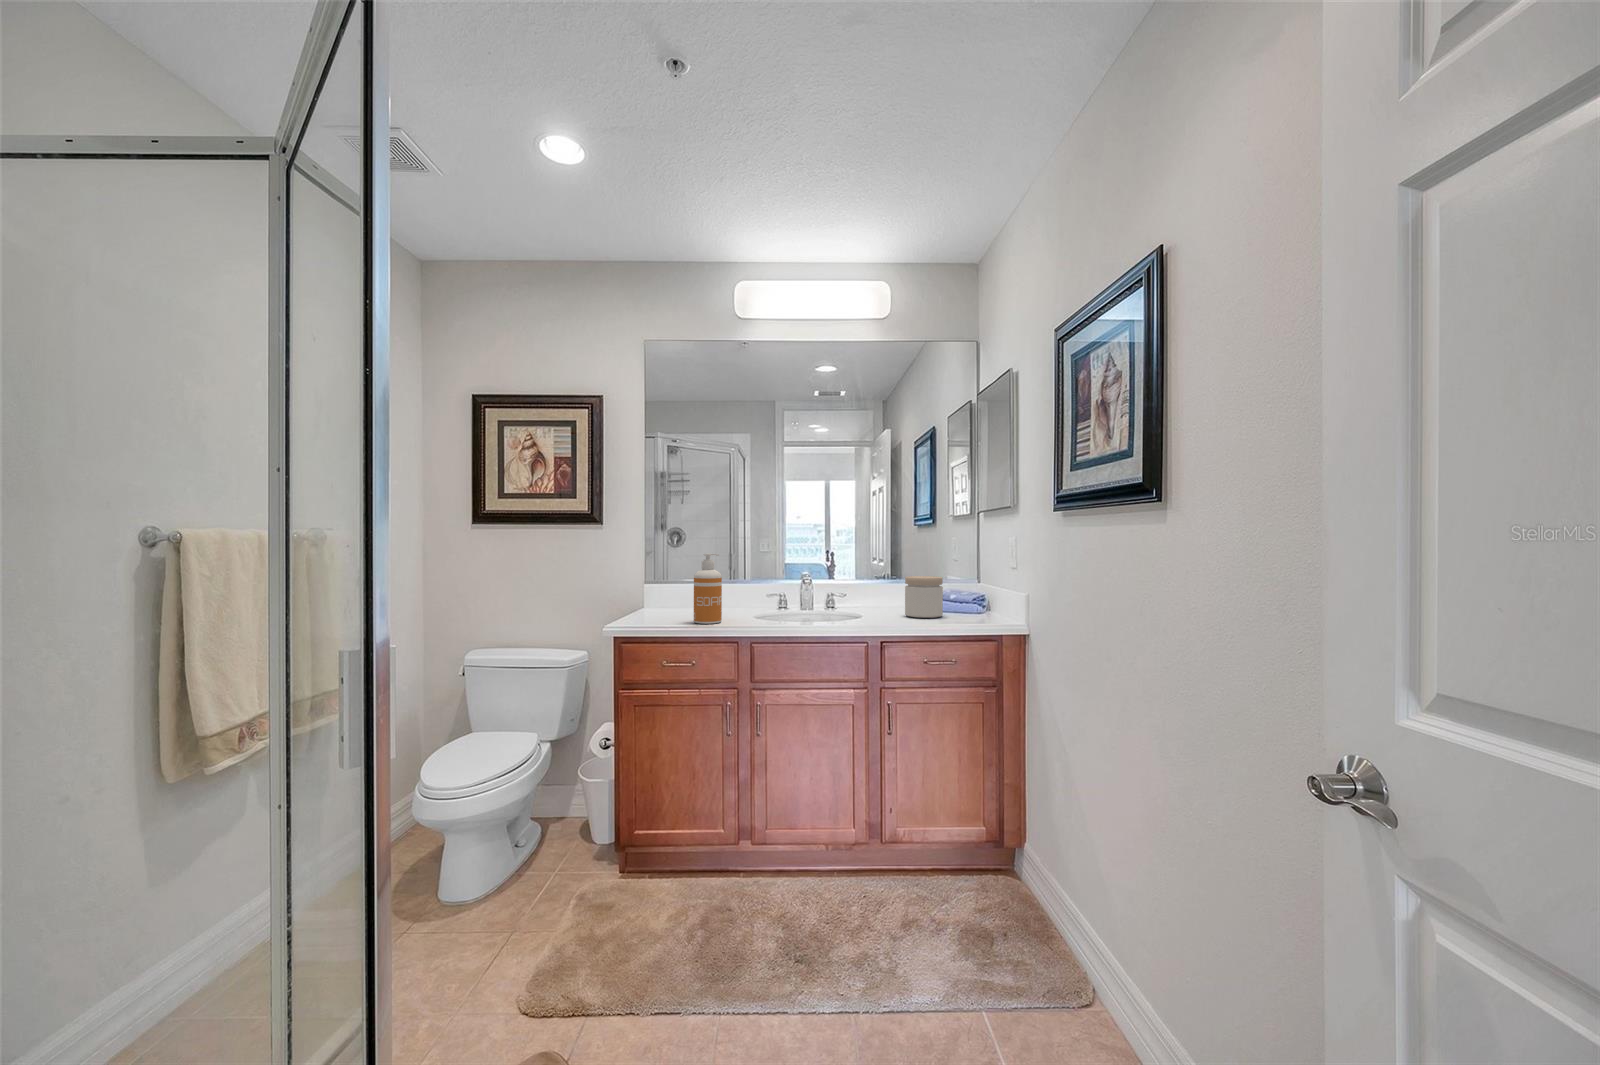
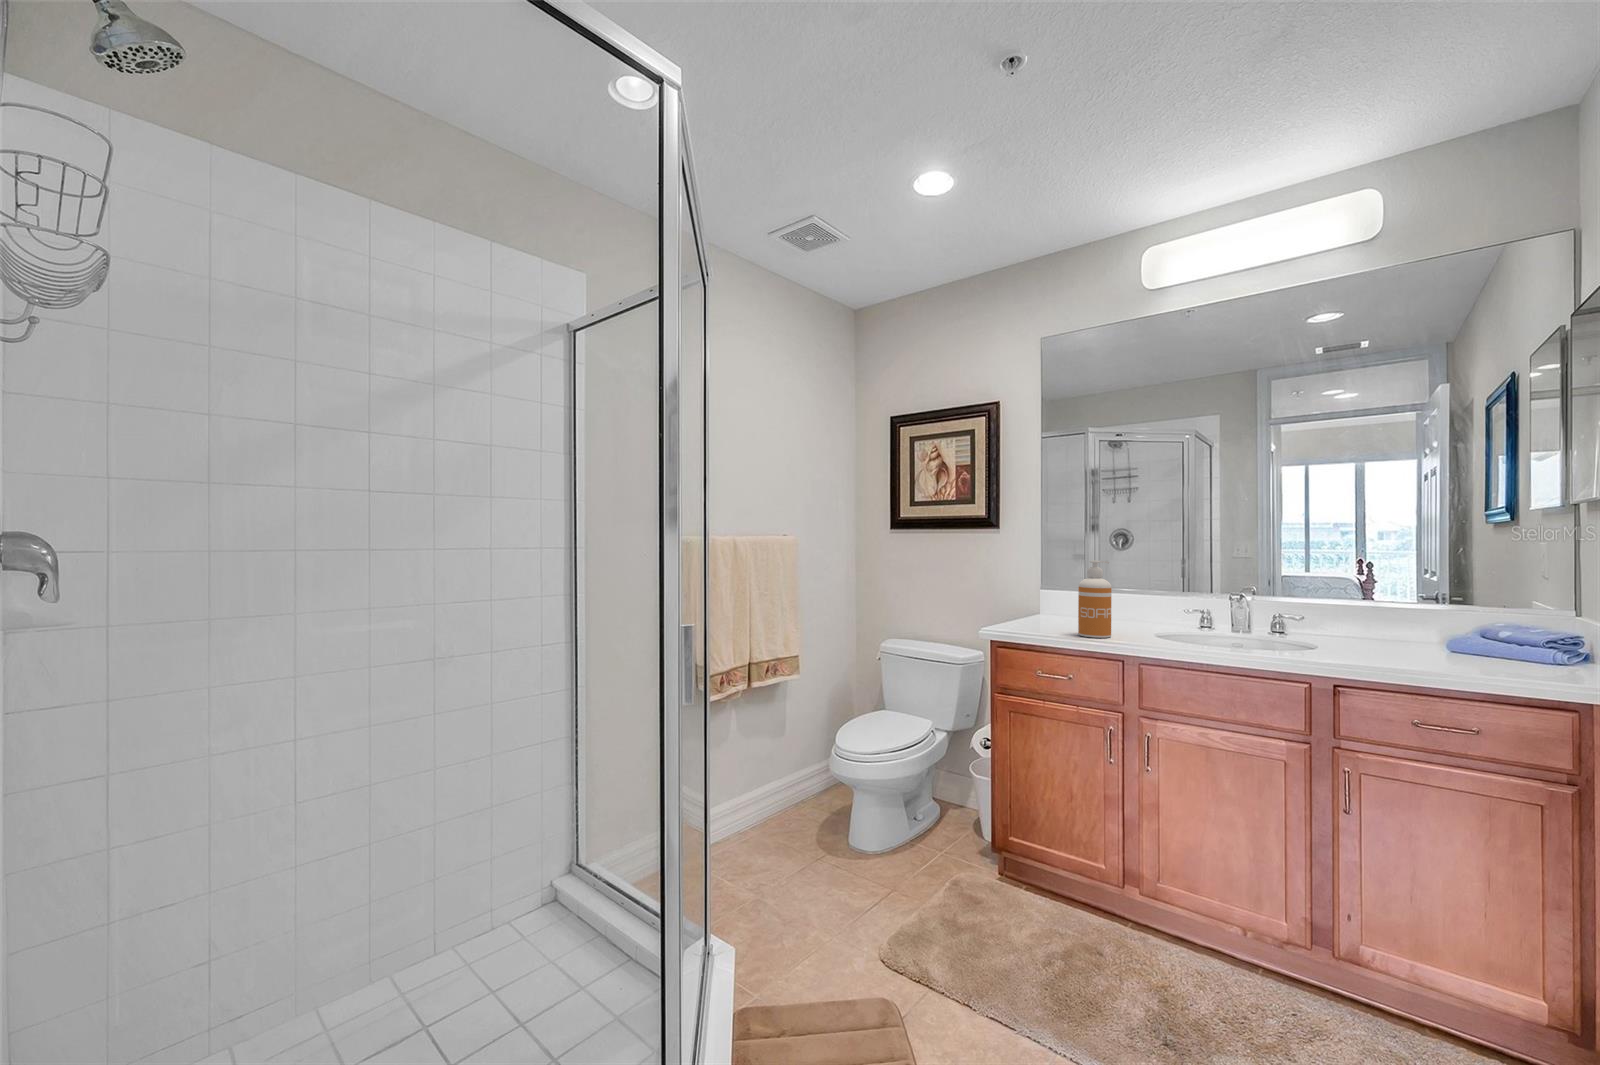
jar: present [905,576,943,618] -> none [1393,600,1467,662]

